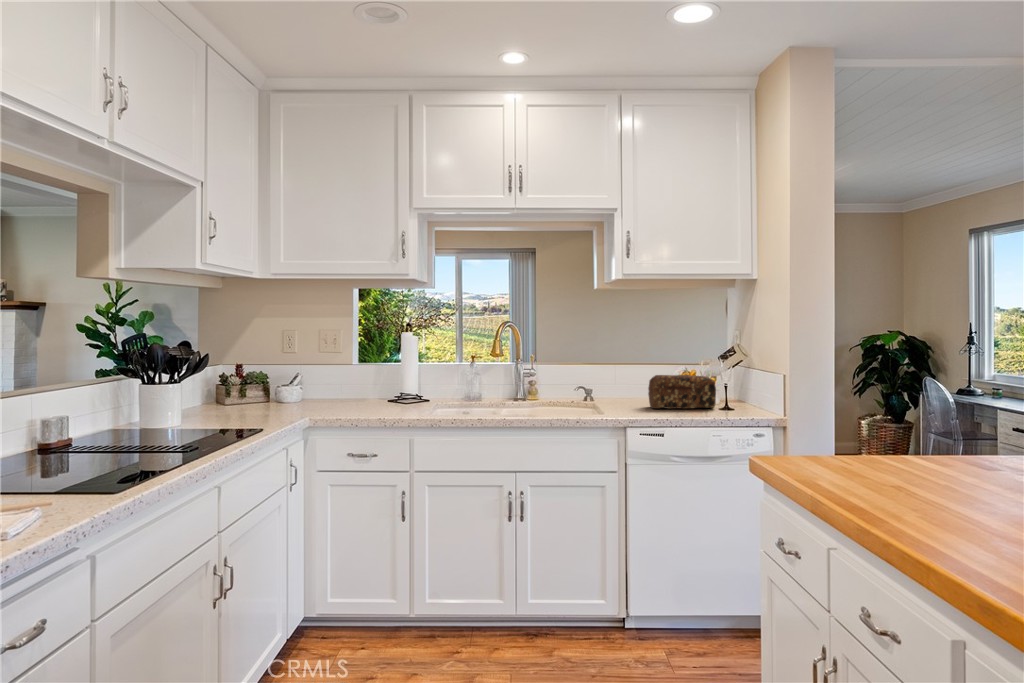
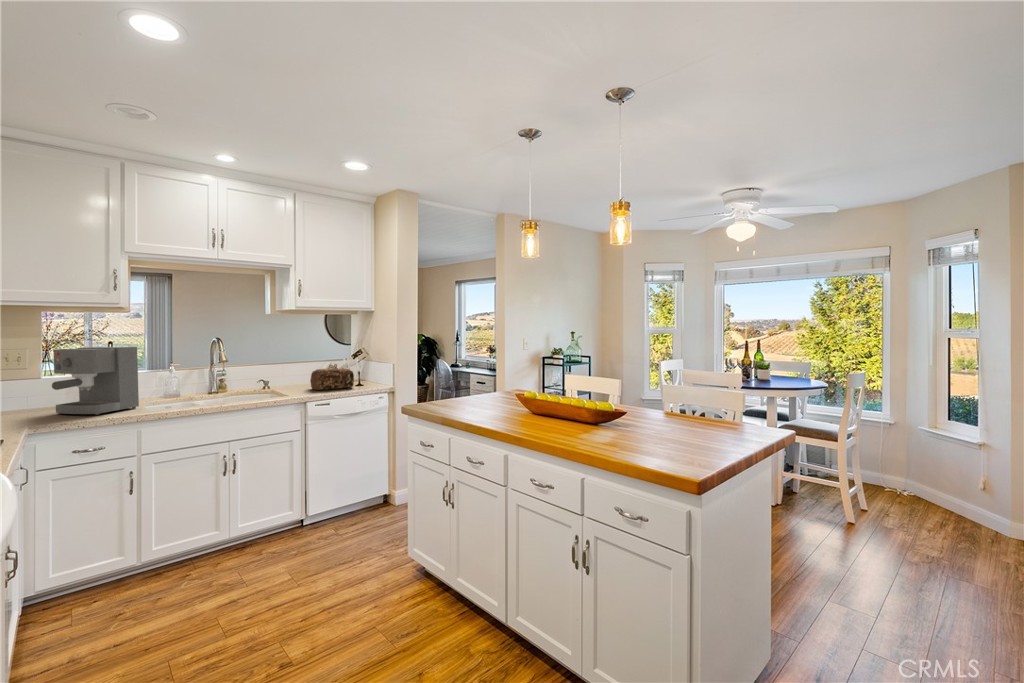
coffee maker: none [329,333,420,417] -> present [52,347,139,415]

